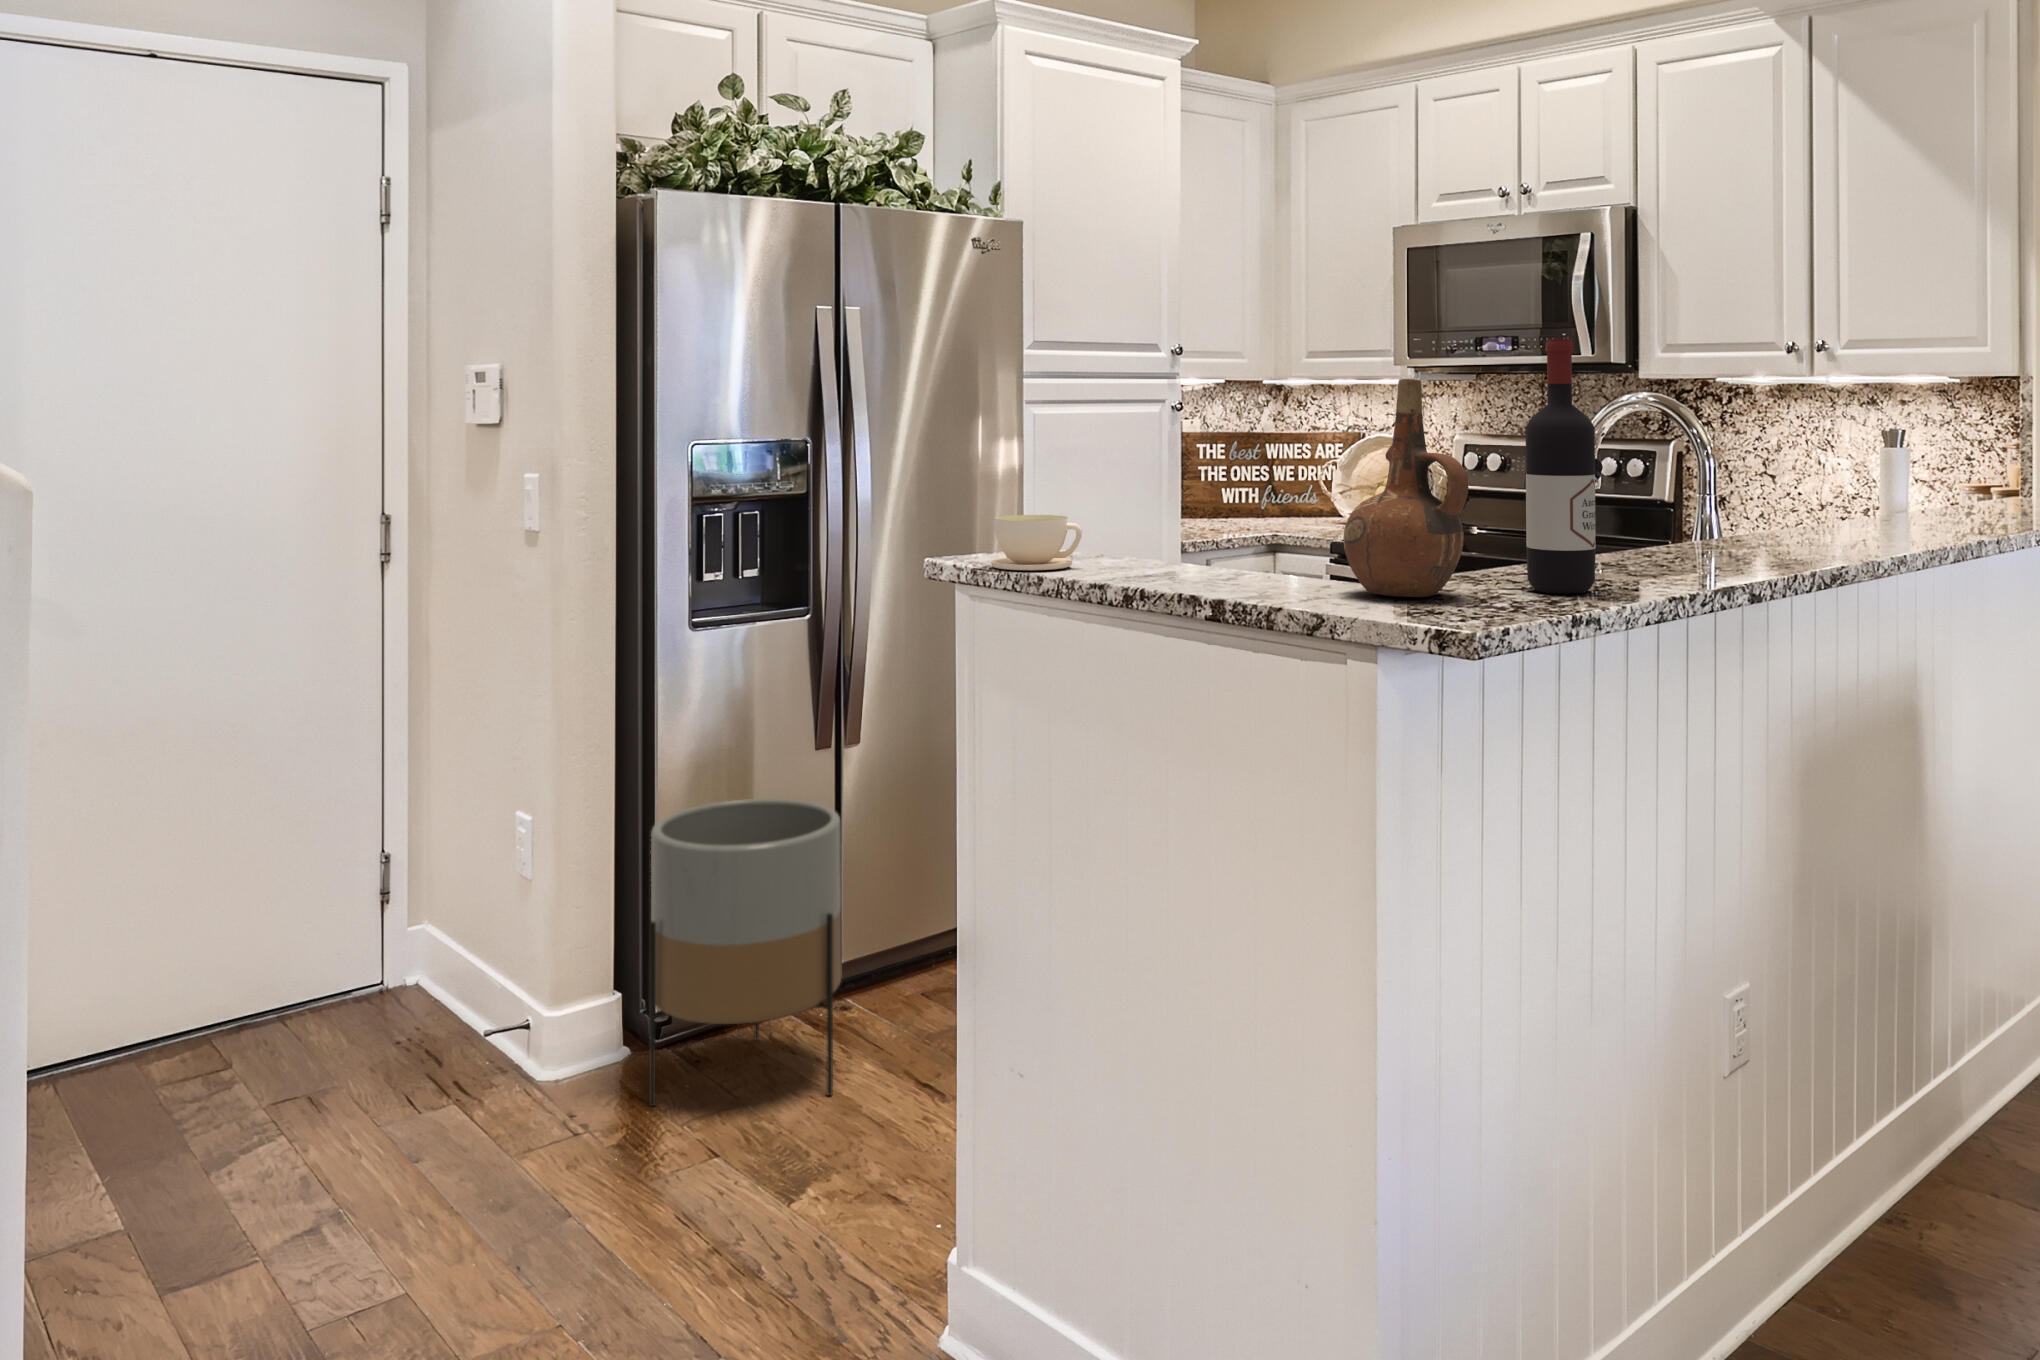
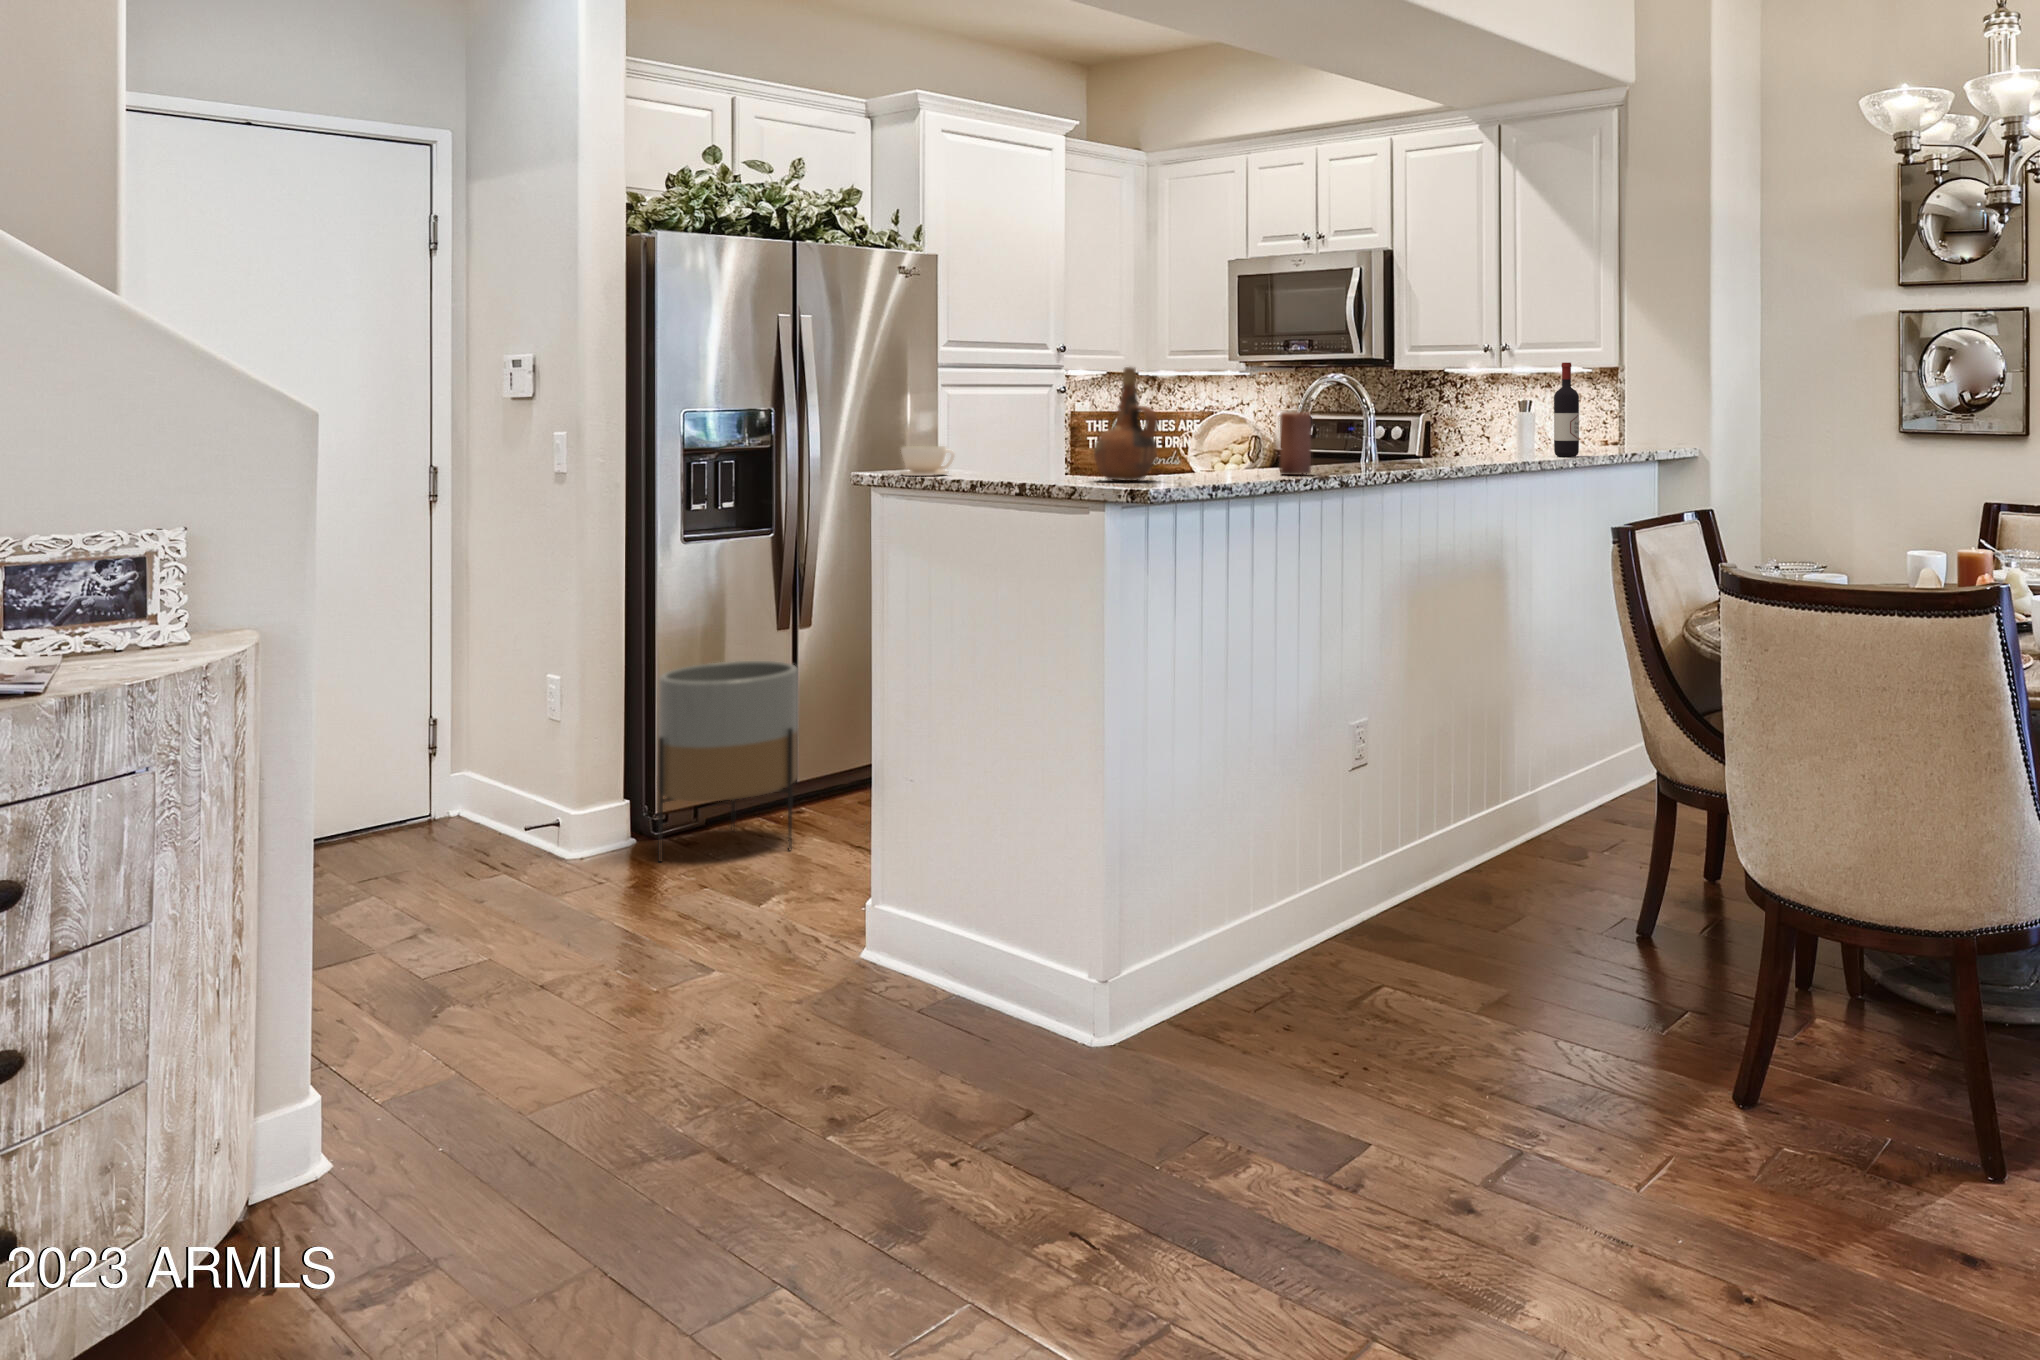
wine bottle: present [1525,339,1596,594] -> present [1554,363,1579,457]
candle: none [1645,458,1705,575] -> present [1280,412,1311,475]

